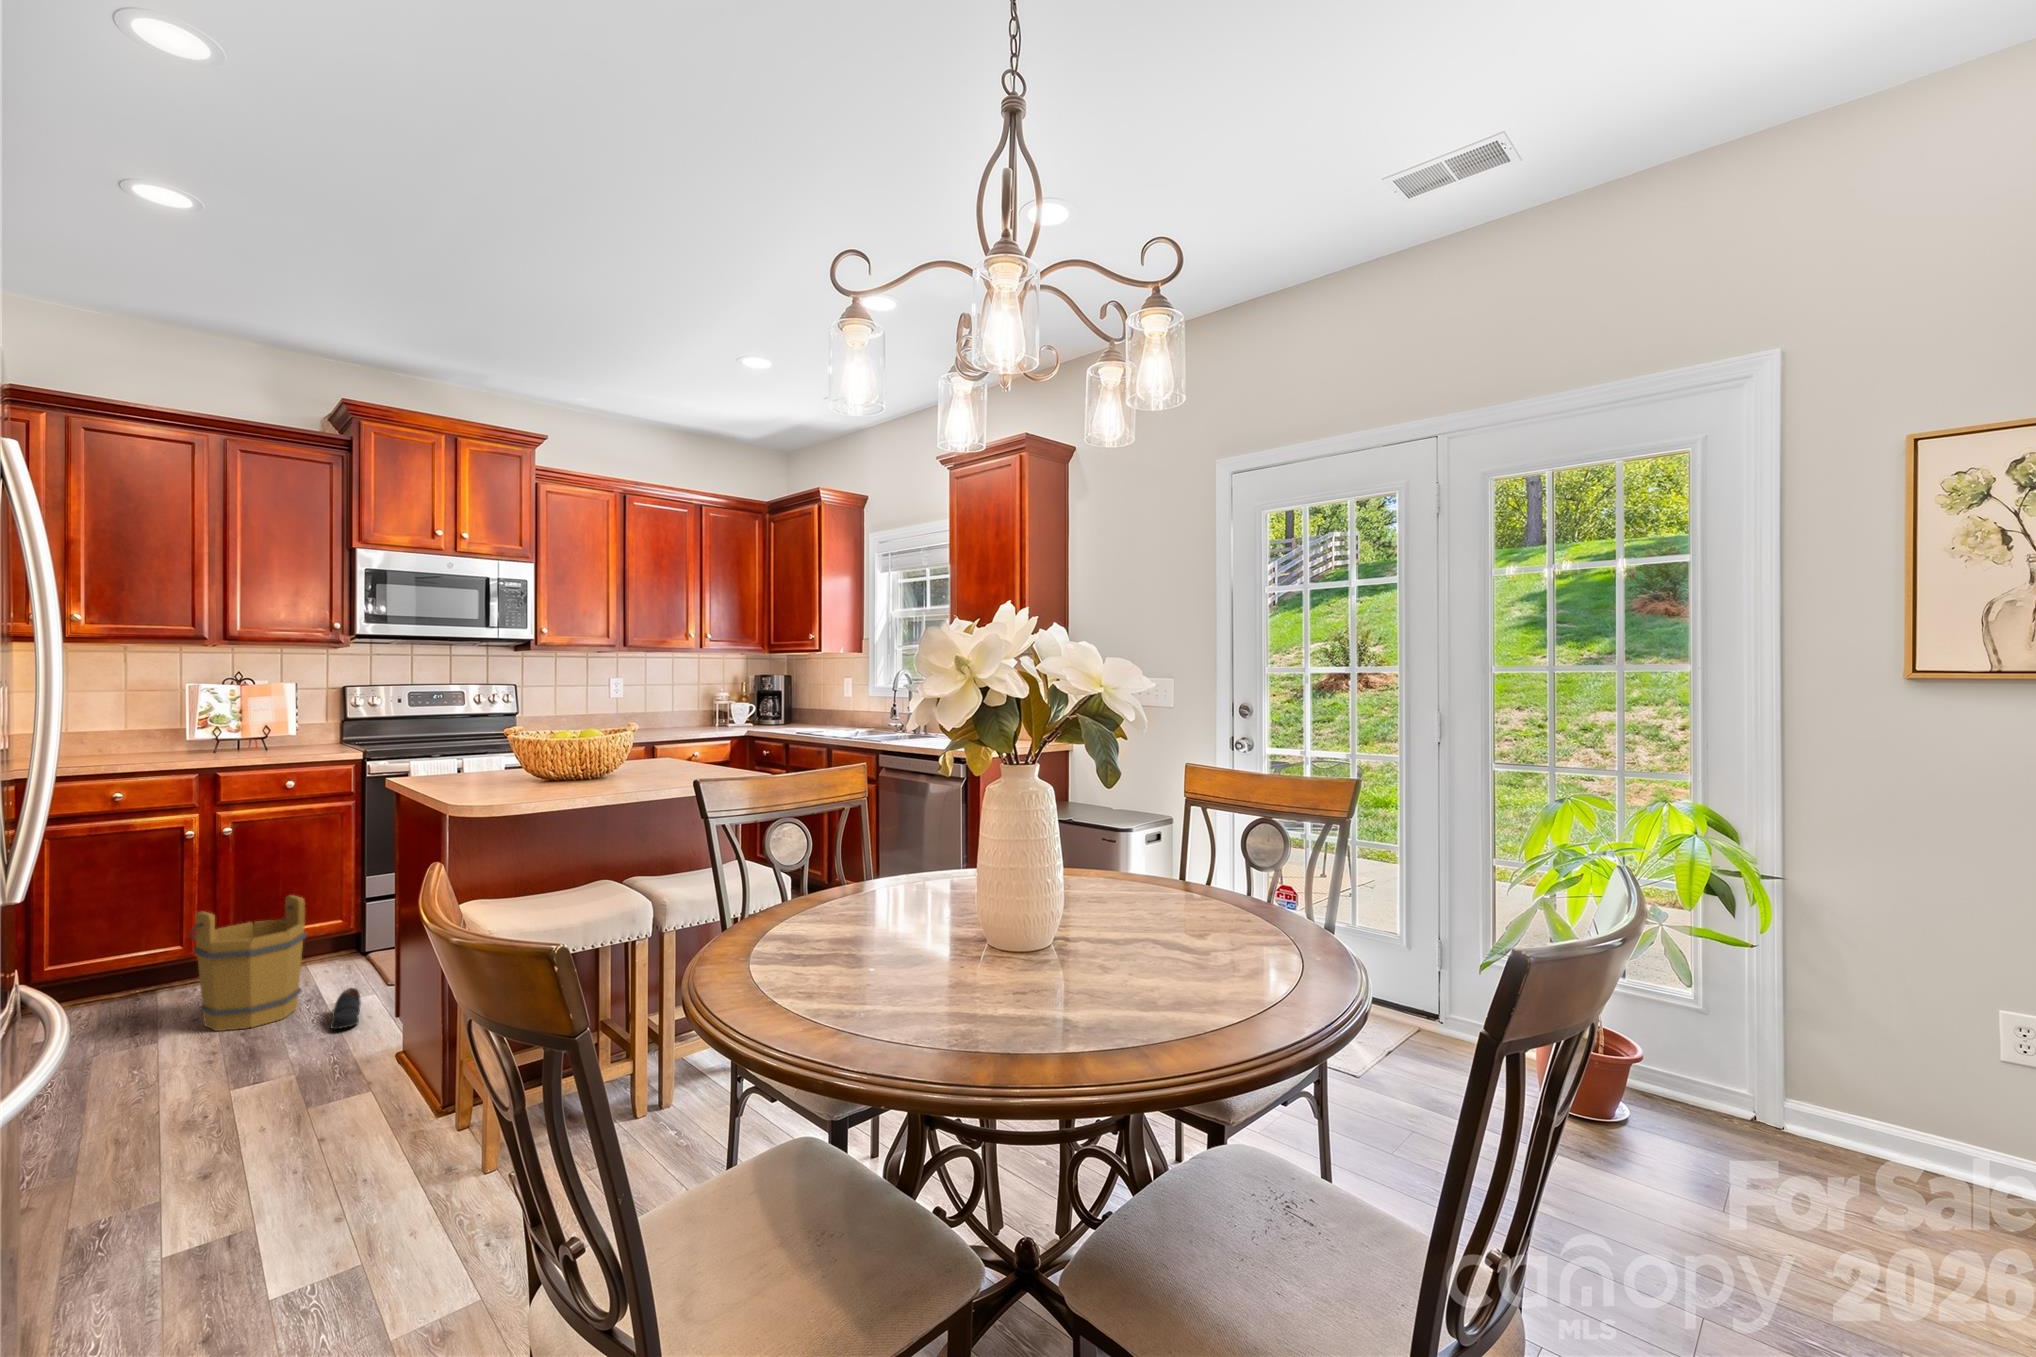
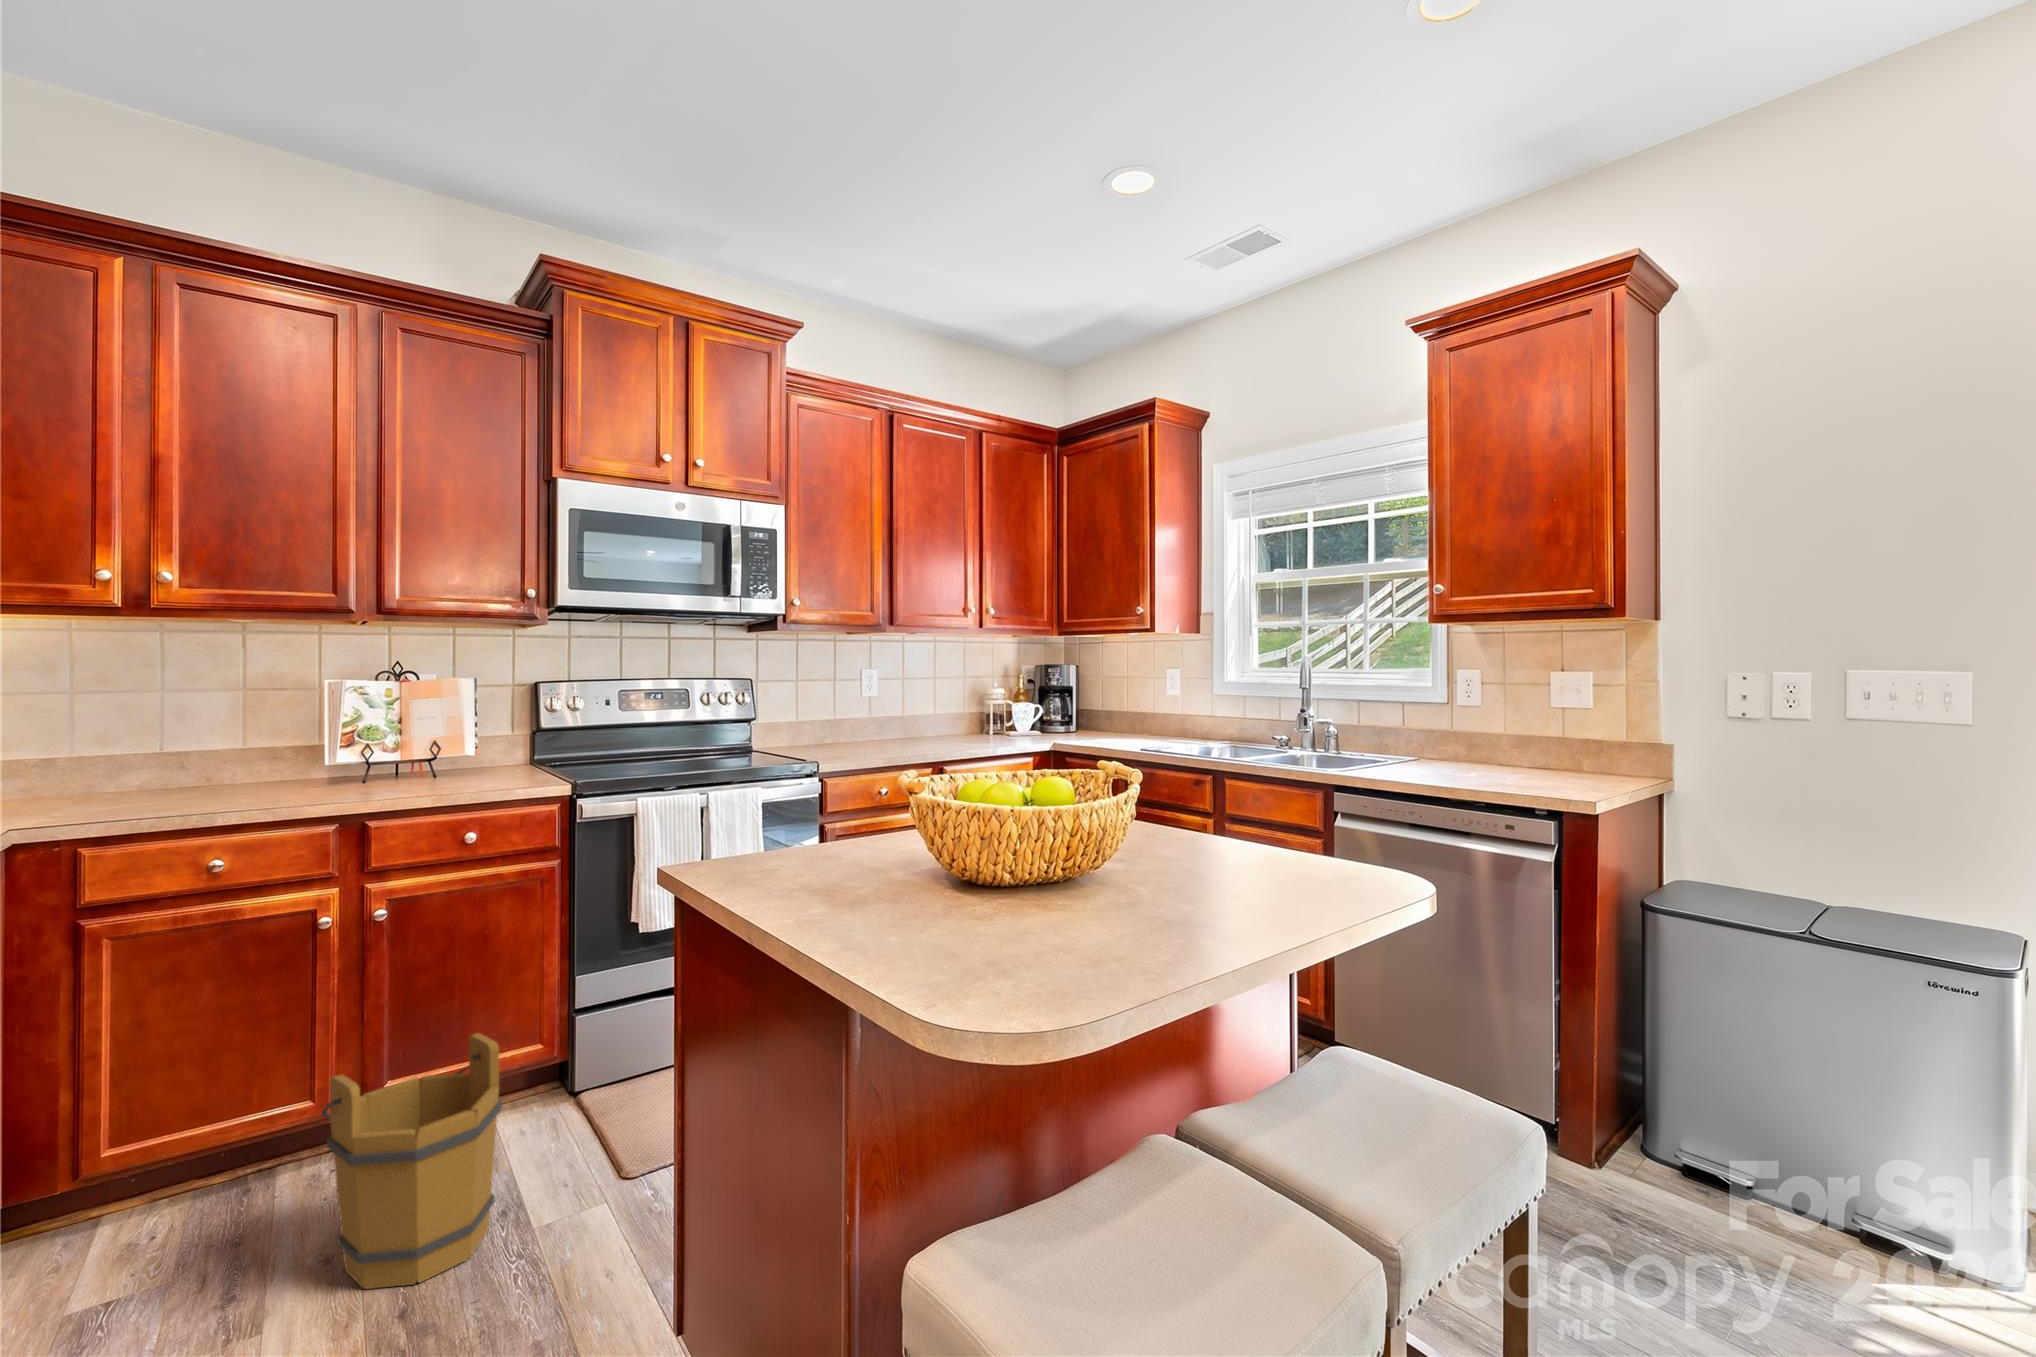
shoe: present [331,988,361,1029] -> none [547,1203,592,1303]

